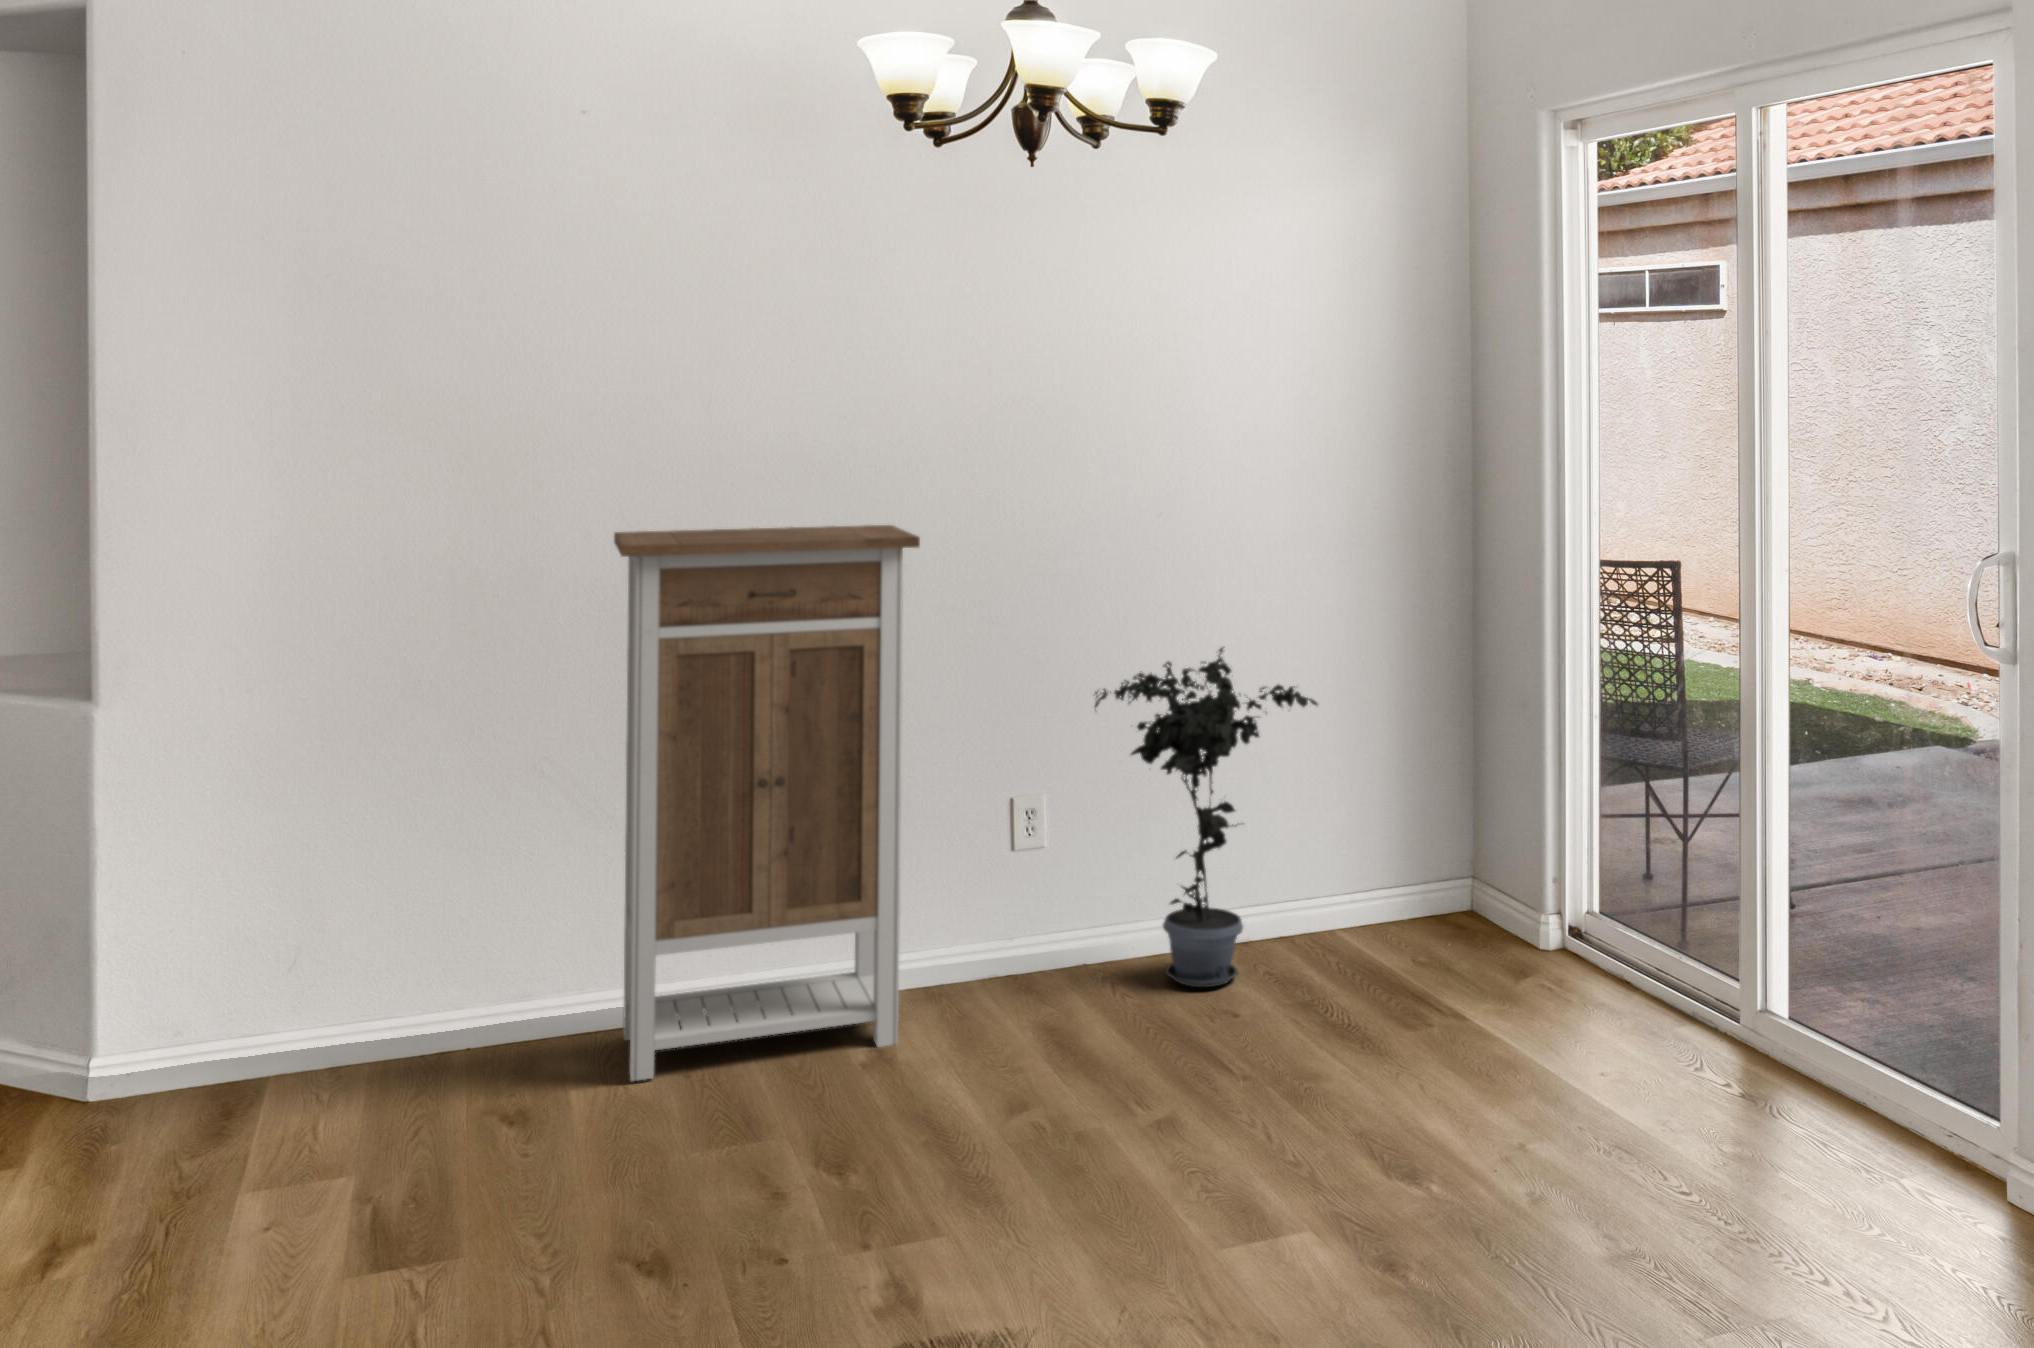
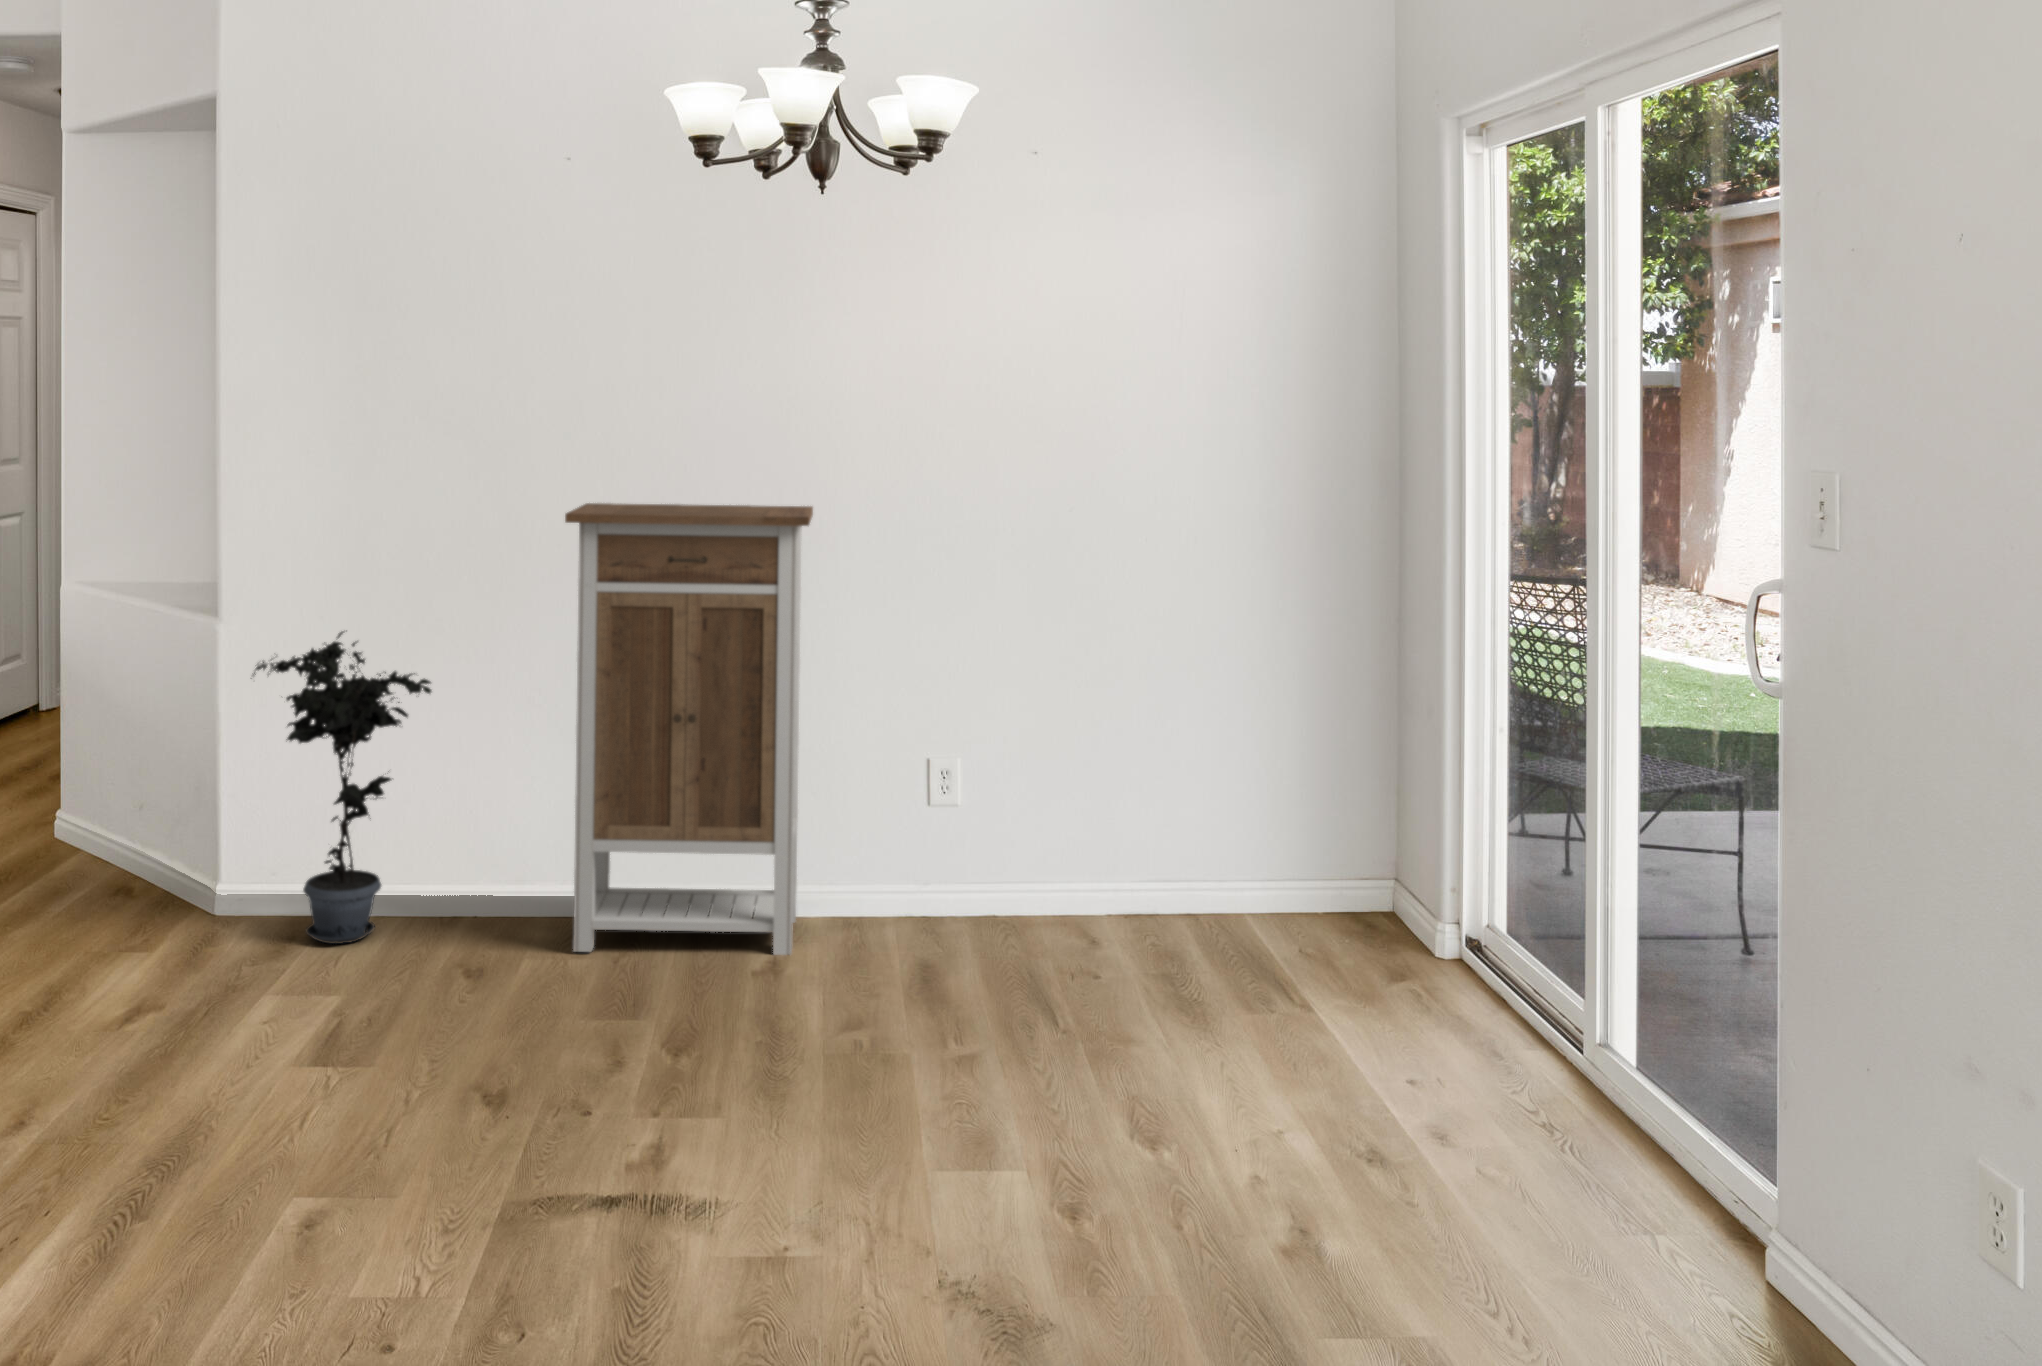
potted plant: present [1095,647,1317,987] -> present [253,631,431,944]

